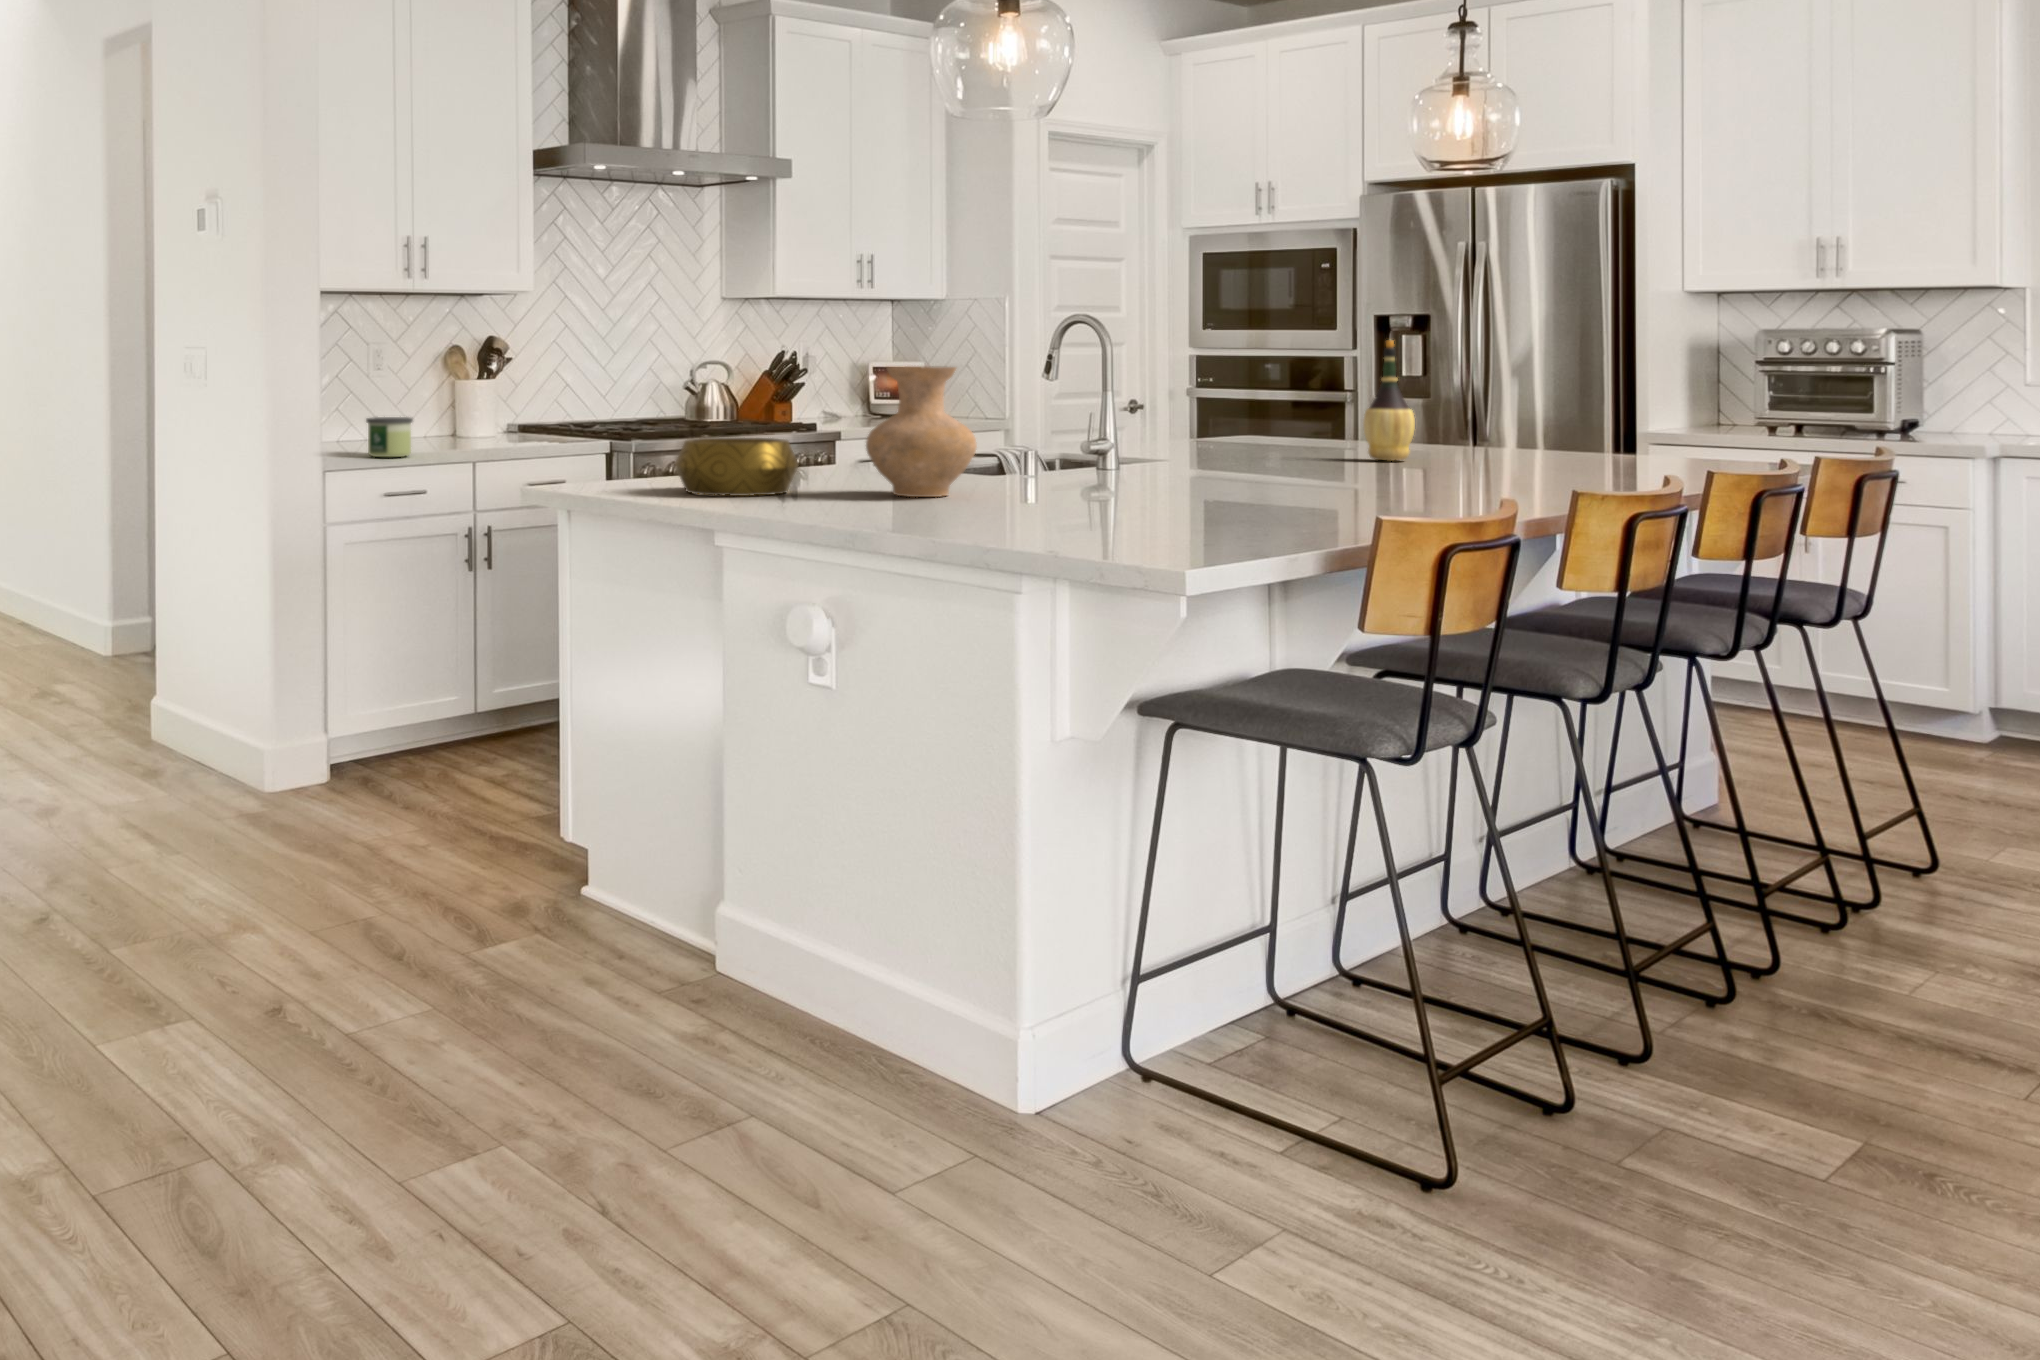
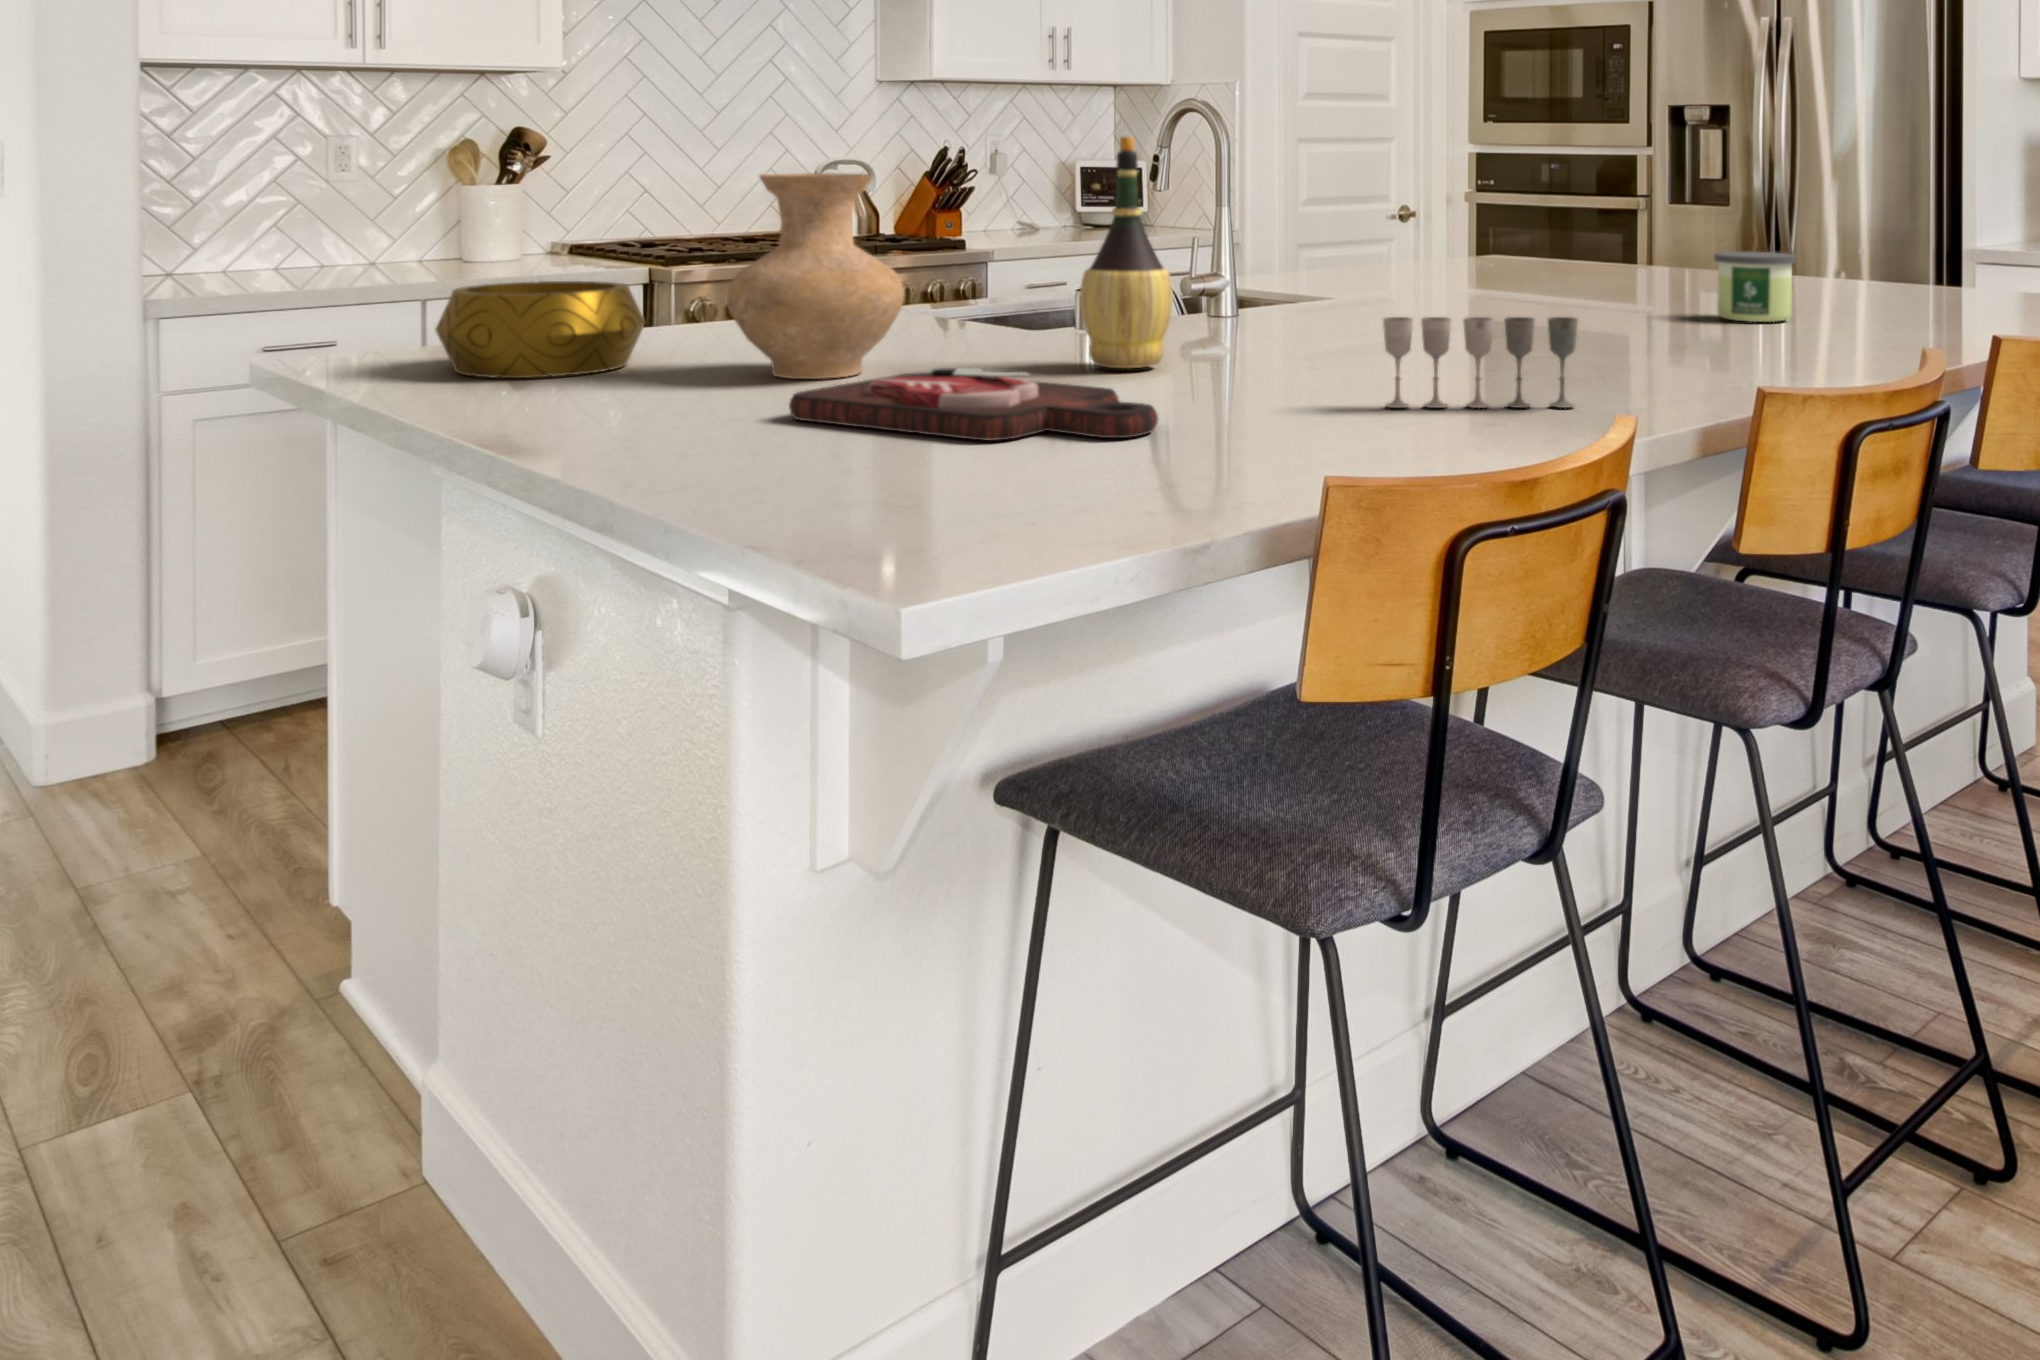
wine bottle: present [1363,340,1415,461] -> present [1080,136,1173,368]
candle: present [366,417,413,457] -> present [1714,251,1796,322]
wine glass: none [1318,454,1443,510] -> present [1383,317,1578,408]
cutting board: none [961,483,1200,520] -> present [789,368,1158,441]

